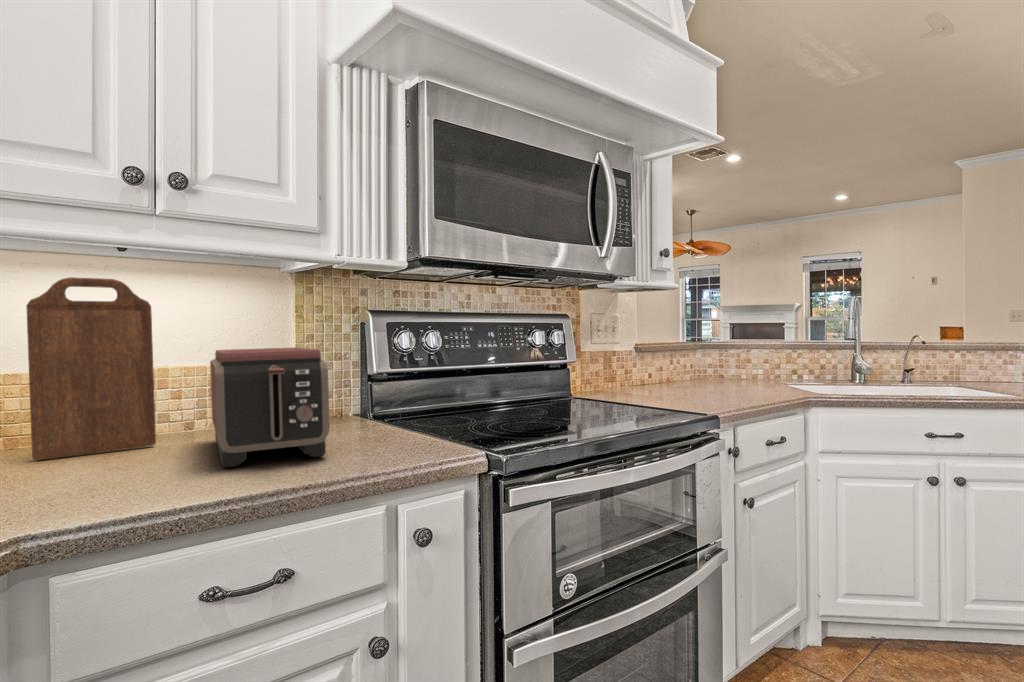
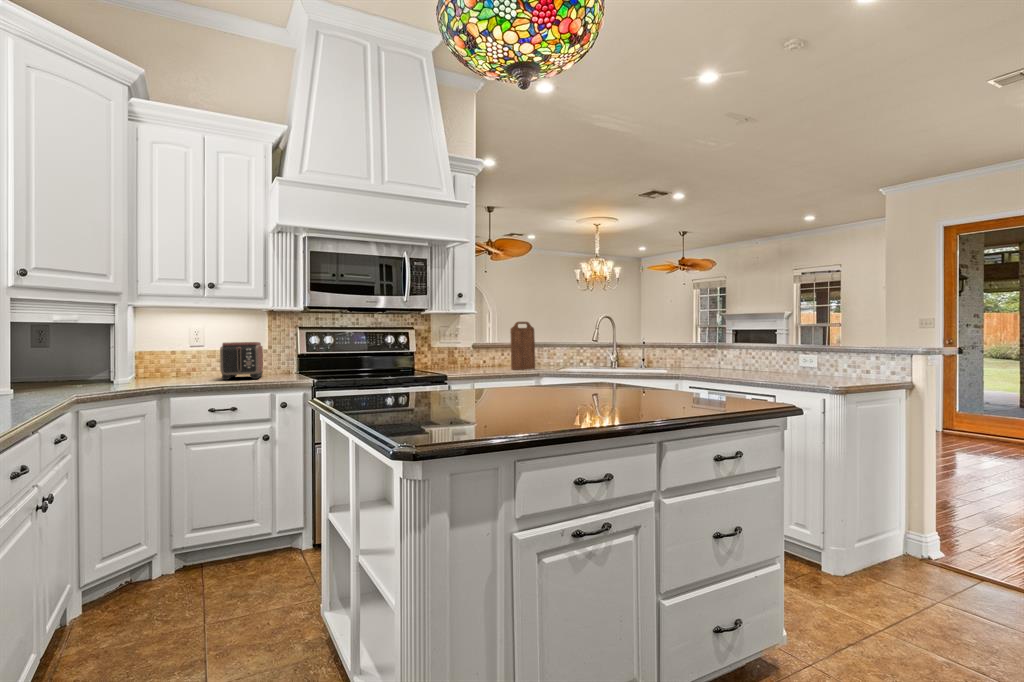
cutting board: present [26,277,156,460] -> present [510,322,535,370]

